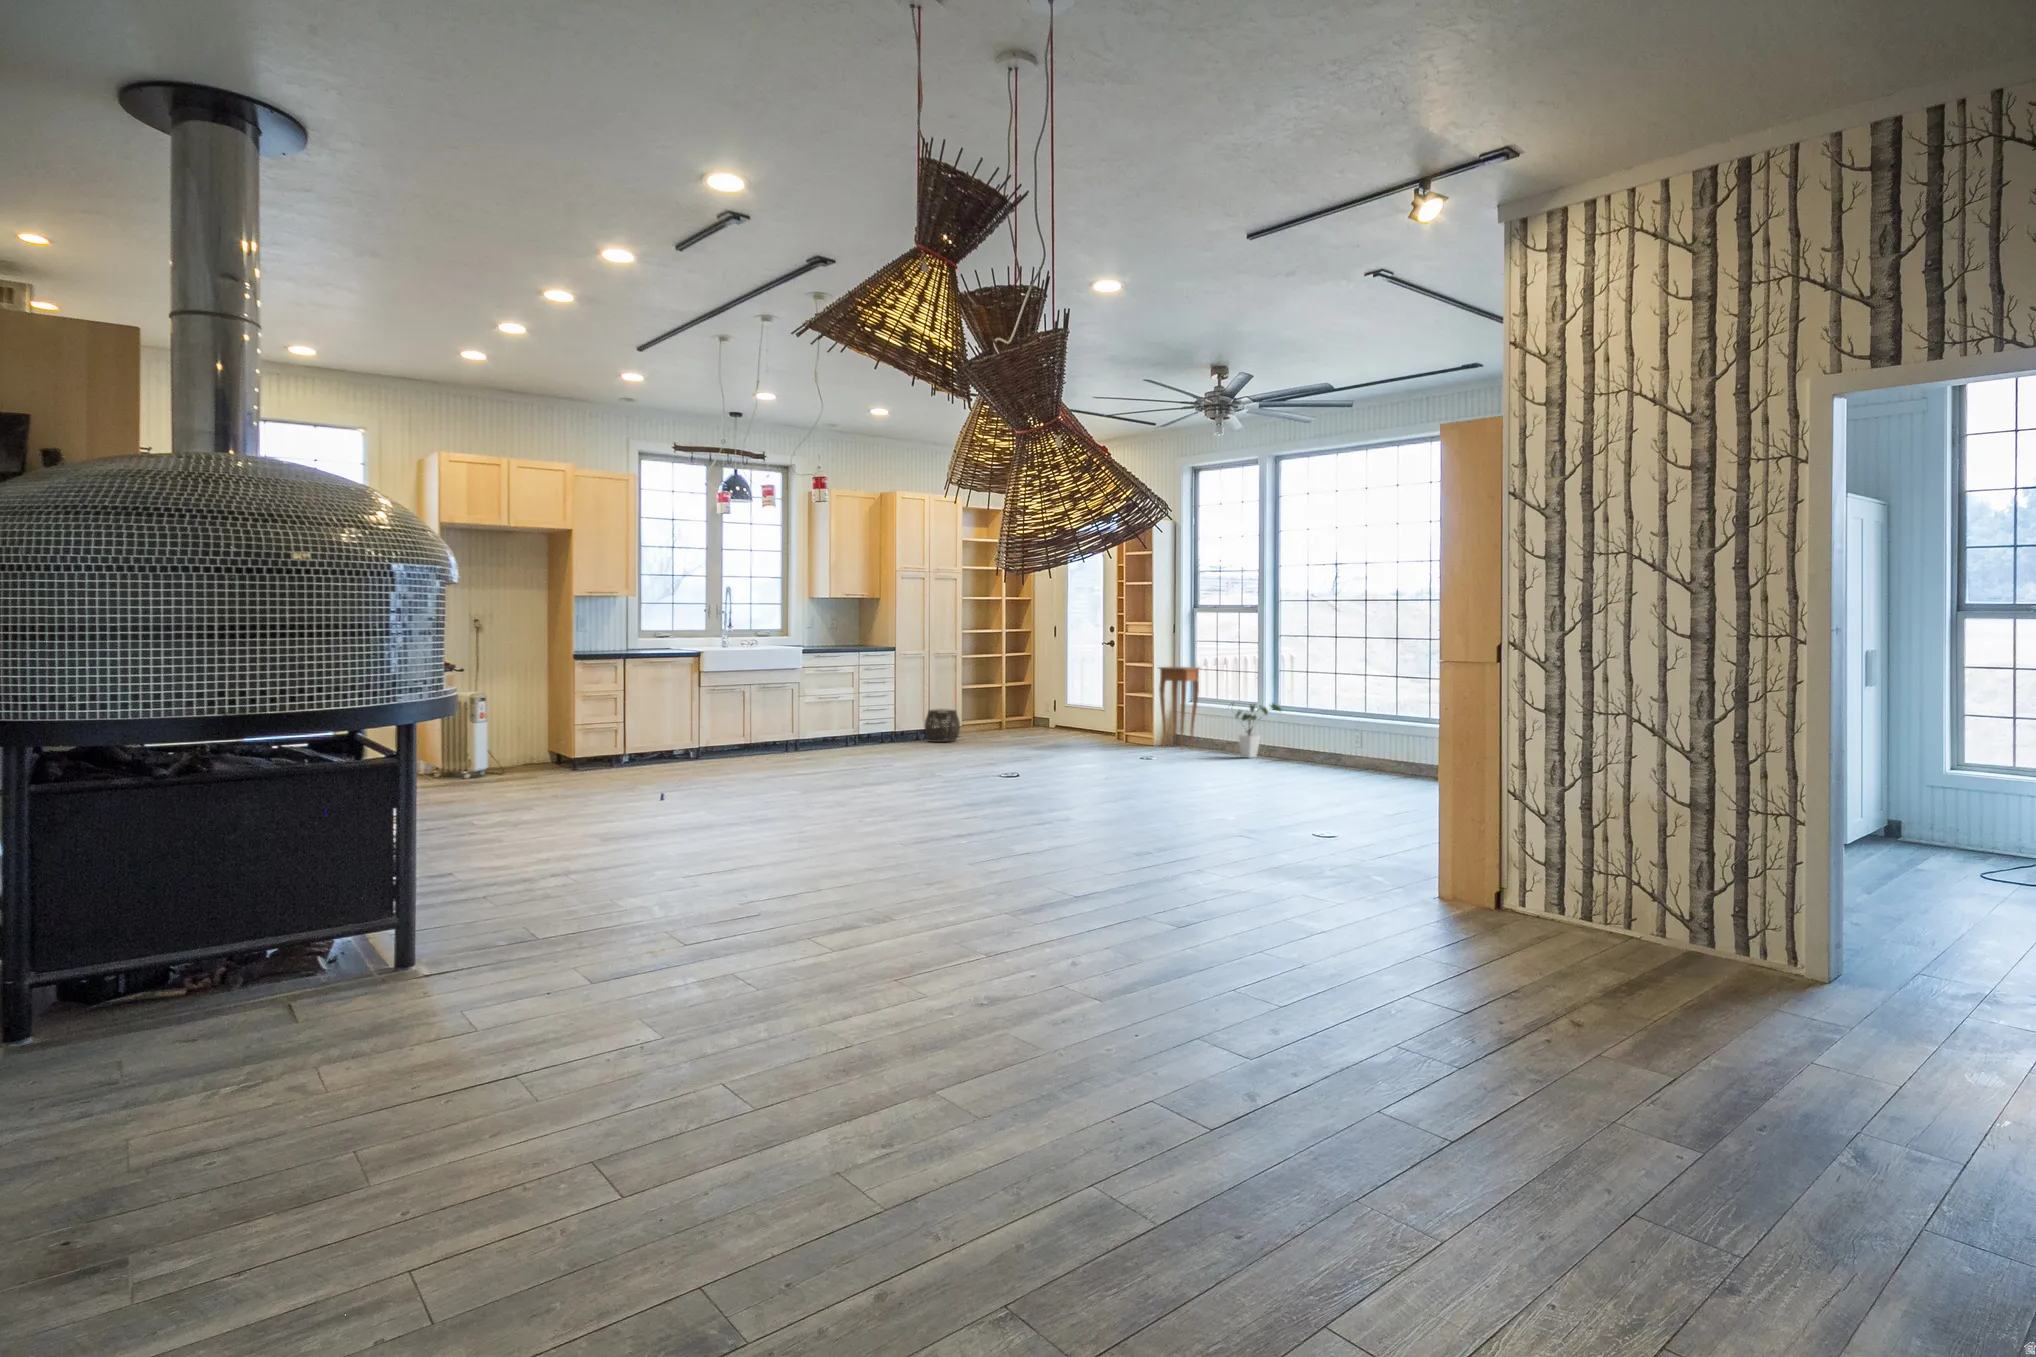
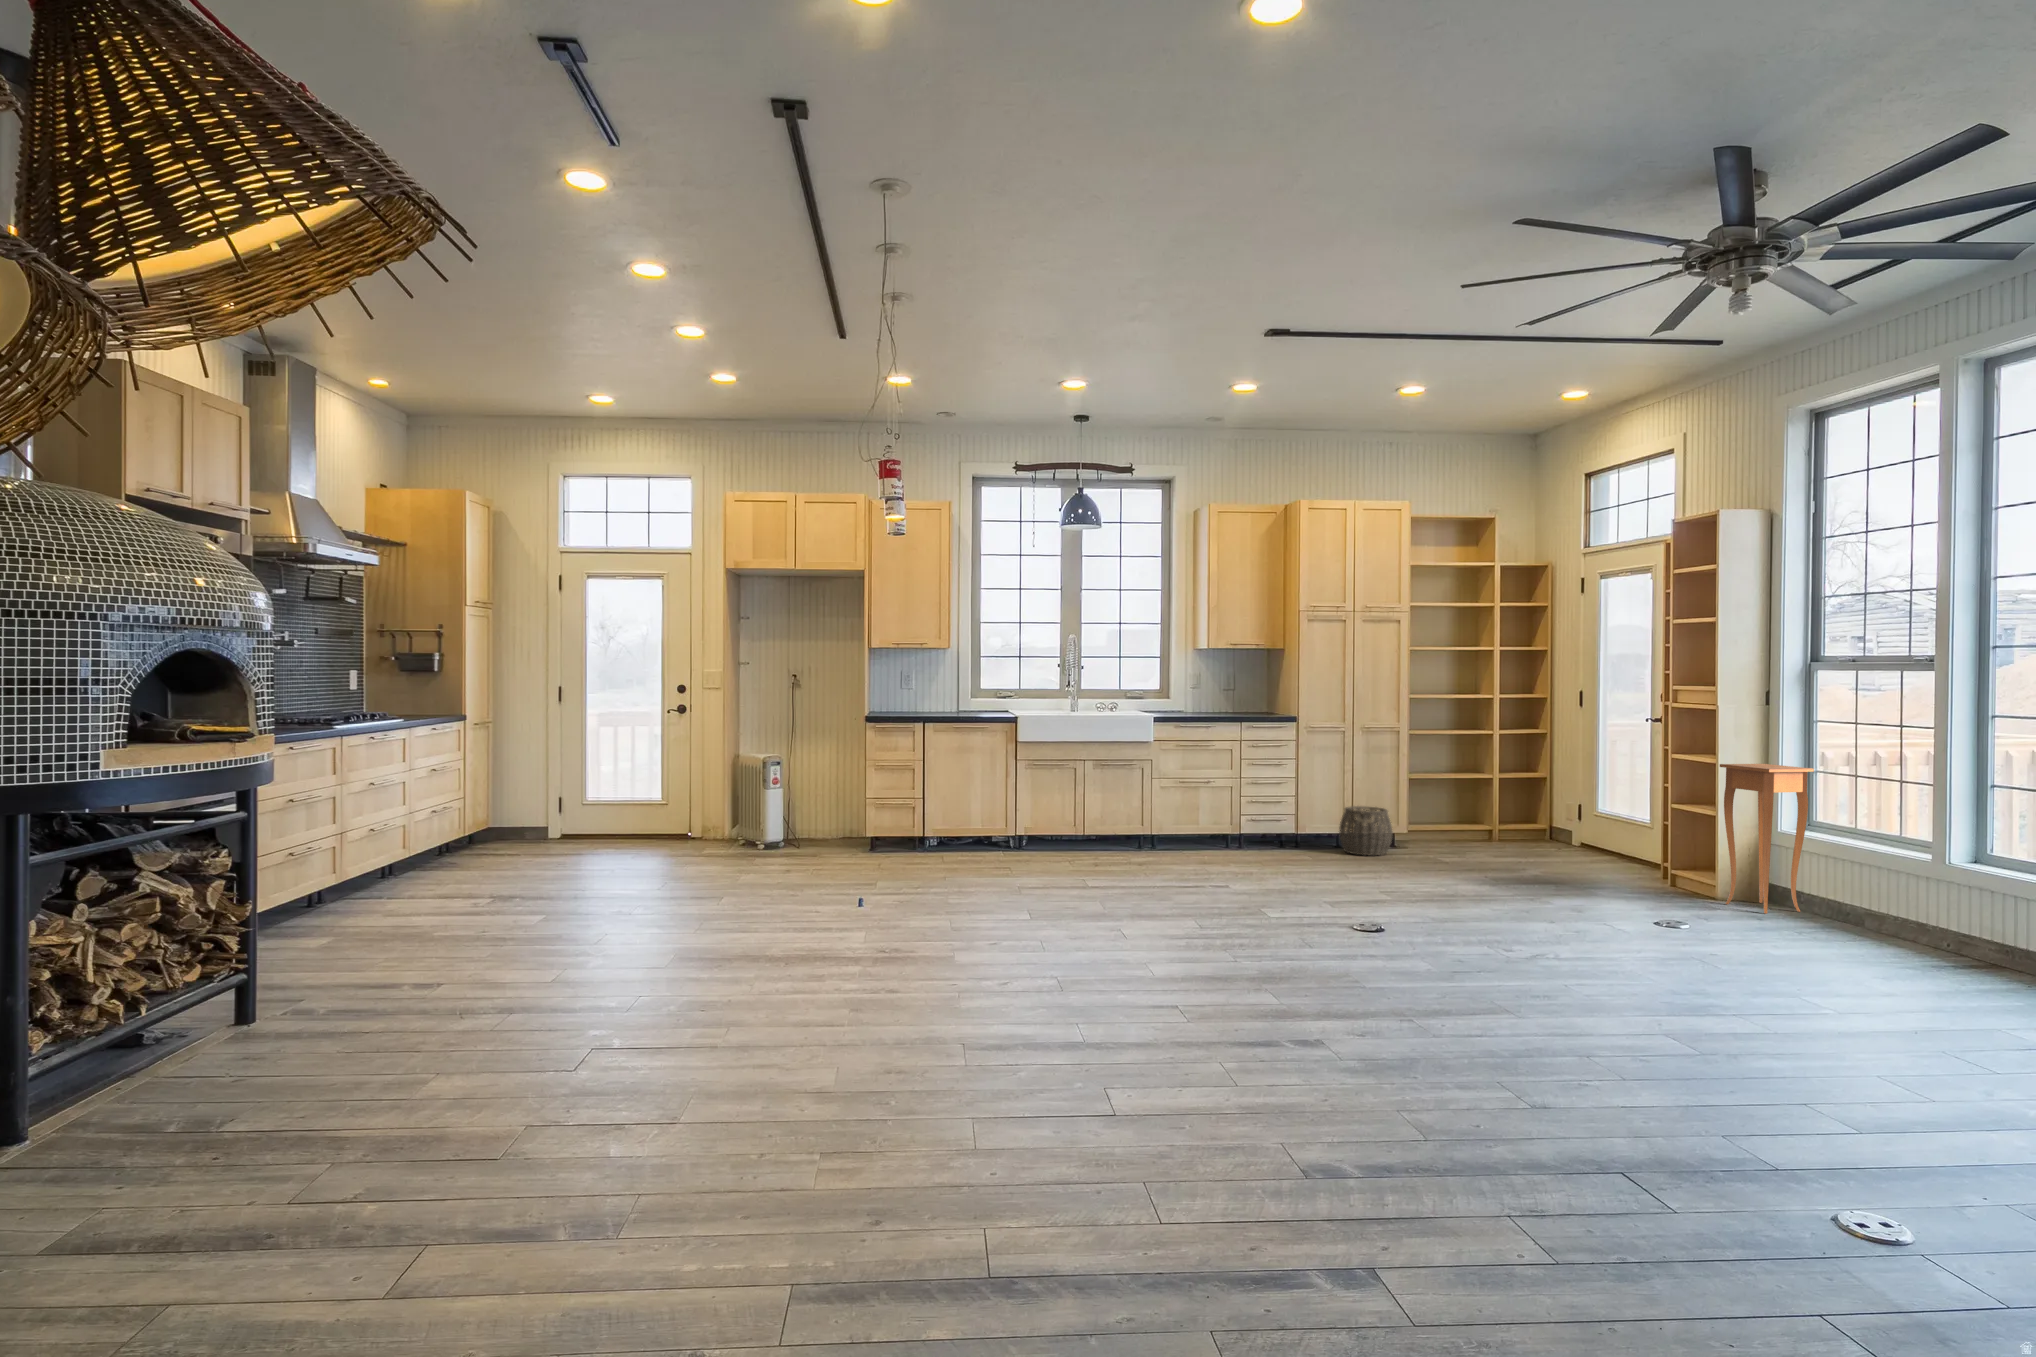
house plant: present [1232,704,1281,758] -> none [1837,840,1975,953]

